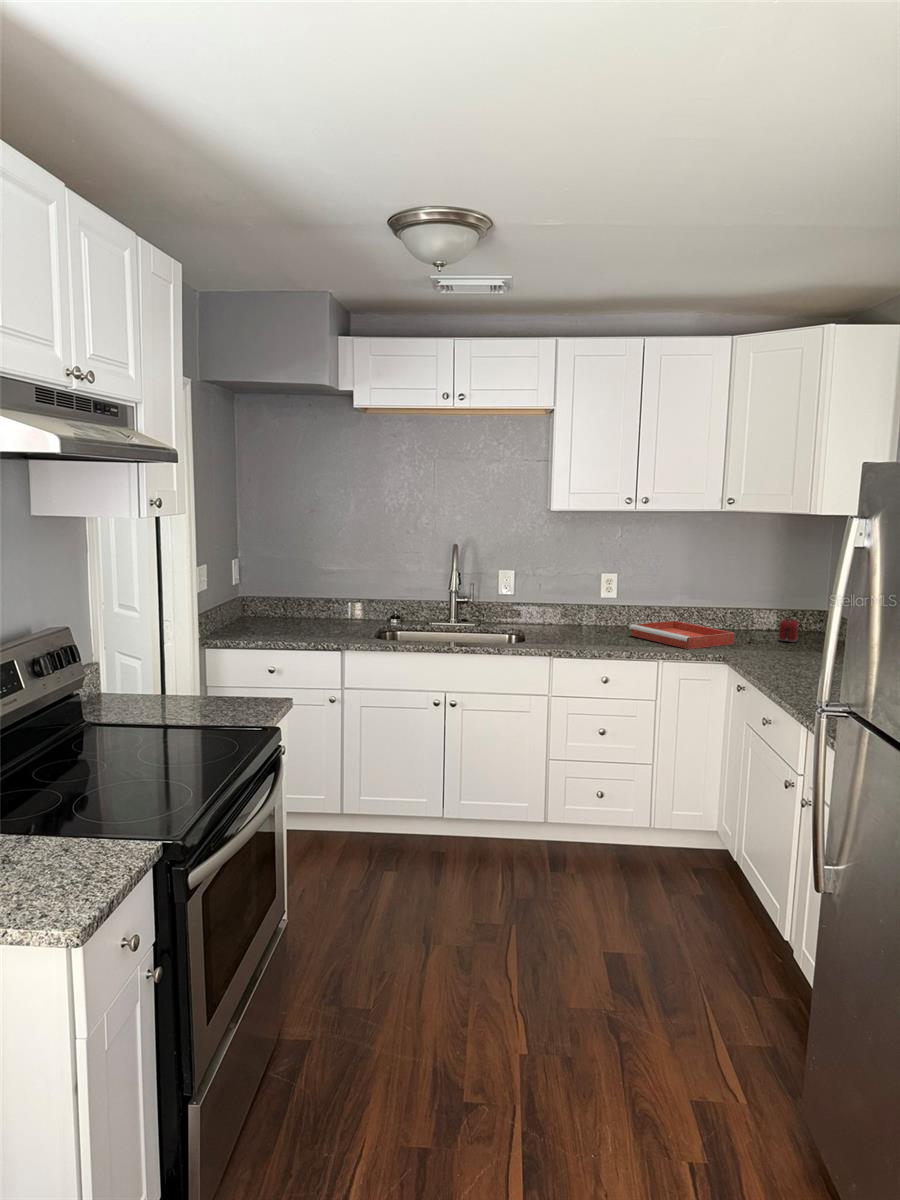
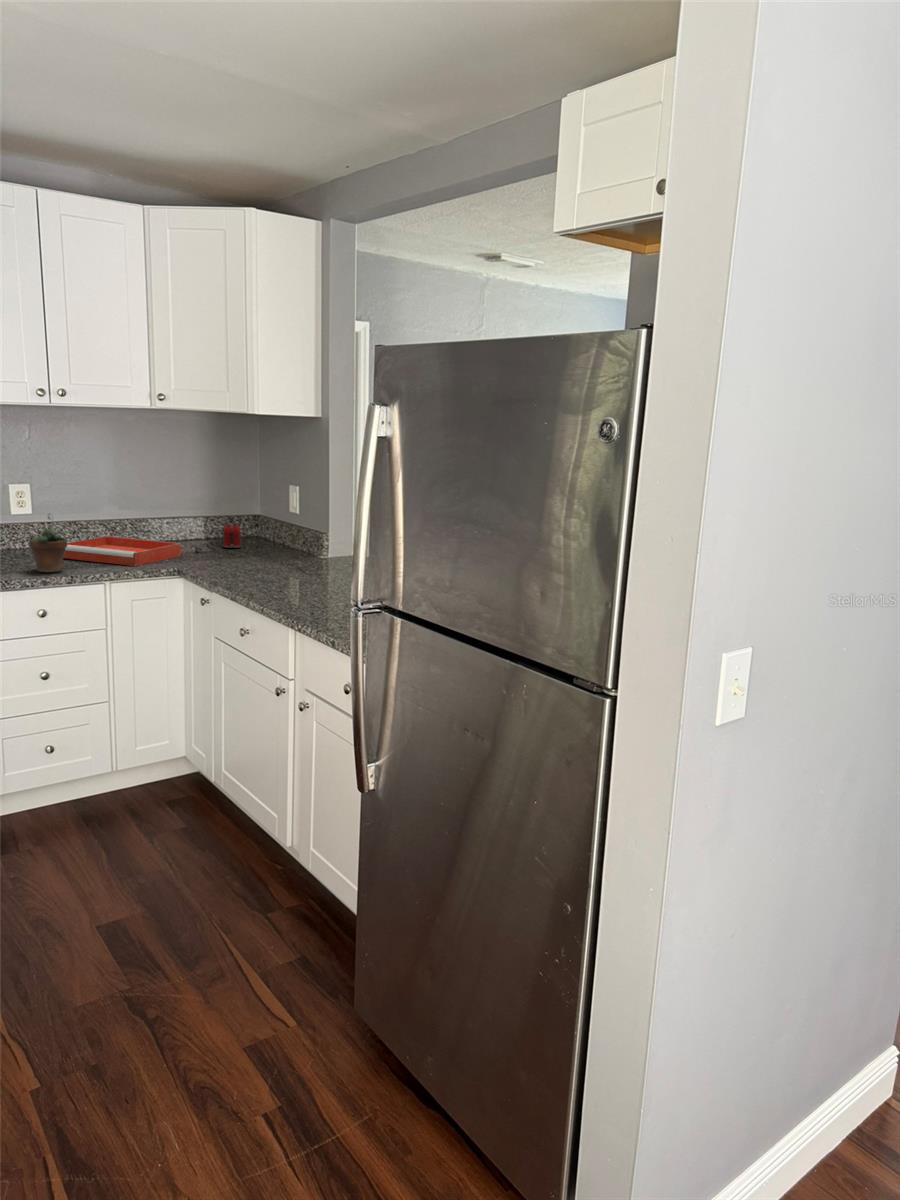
succulent plant: none [604,599,634,647] -> present [29,515,67,572]

